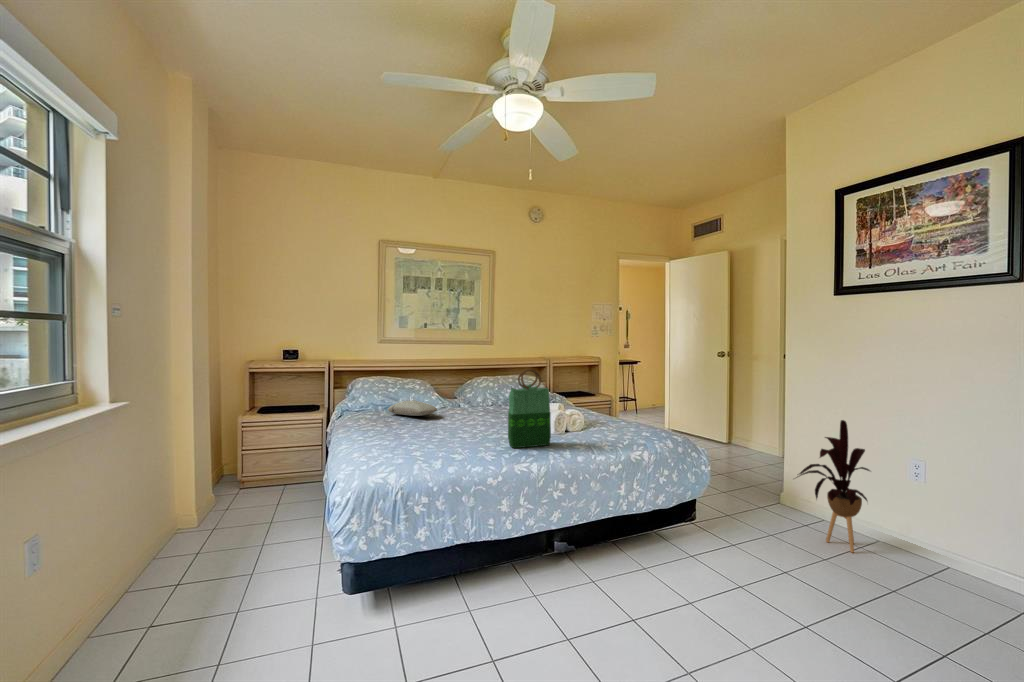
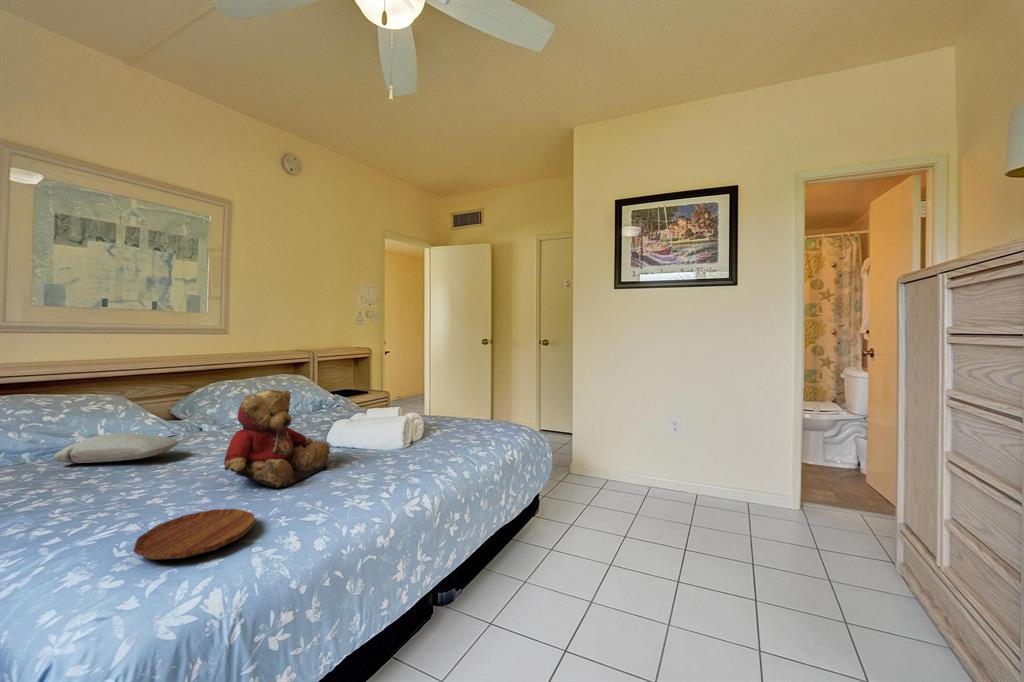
tote bag: present [508,369,551,448] -> none [365,366,420,481]
teddy bear: none [438,380,500,441] -> present [224,389,330,488]
house plant: present [796,420,870,552] -> none [597,394,656,502]
tray: none [379,442,433,458] -> present [133,509,255,560]

